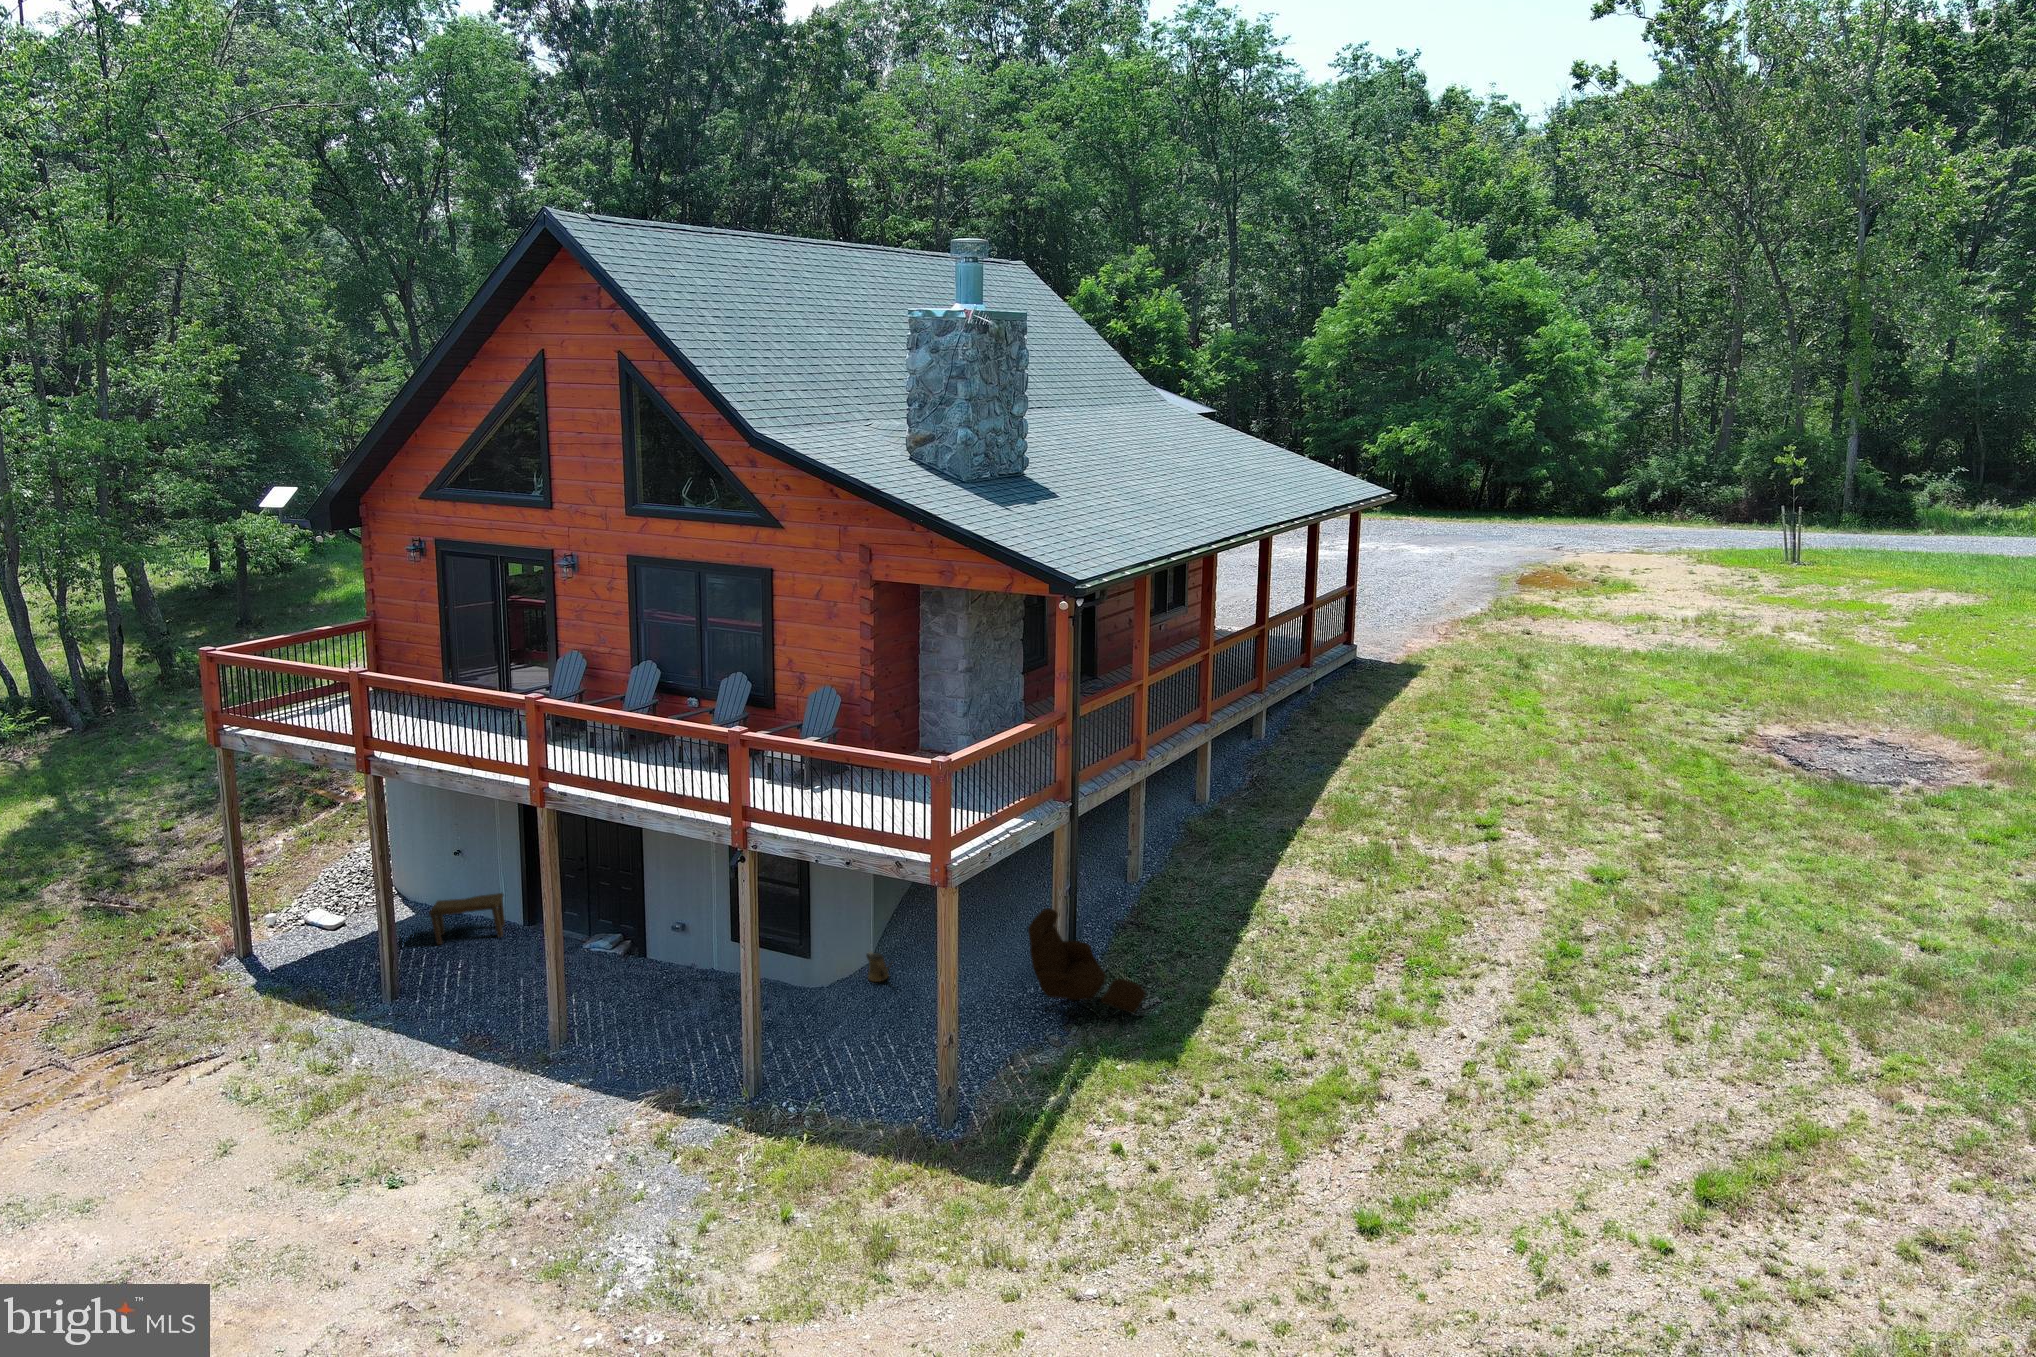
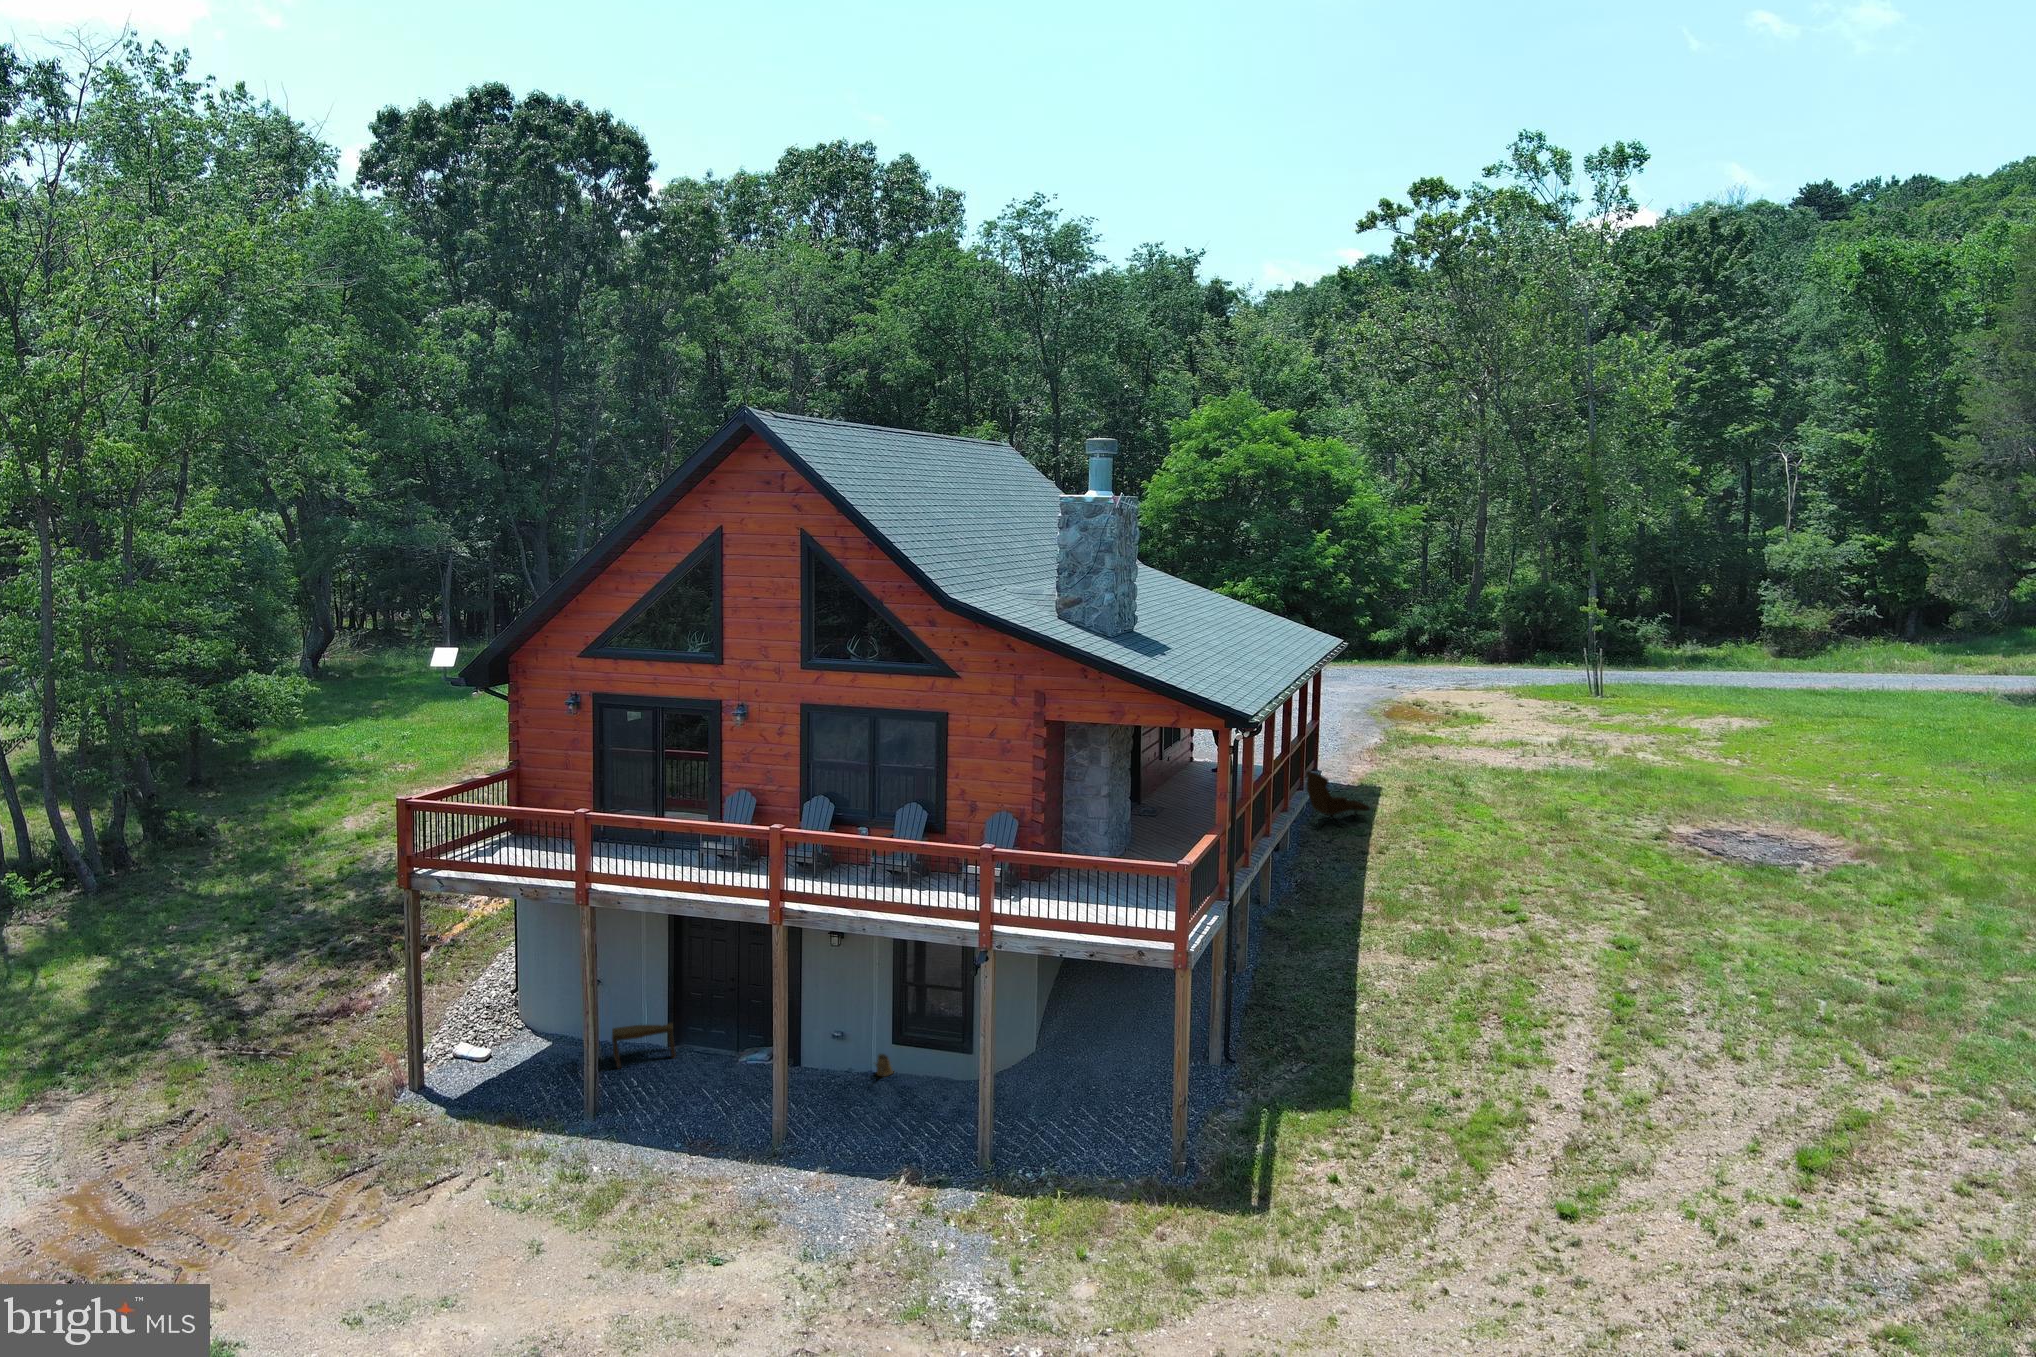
lounge chair: present [1028,908,1146,1026] -> present [1306,771,1371,826]
watering can: present [866,952,892,982] -> present [876,1054,893,1077]

